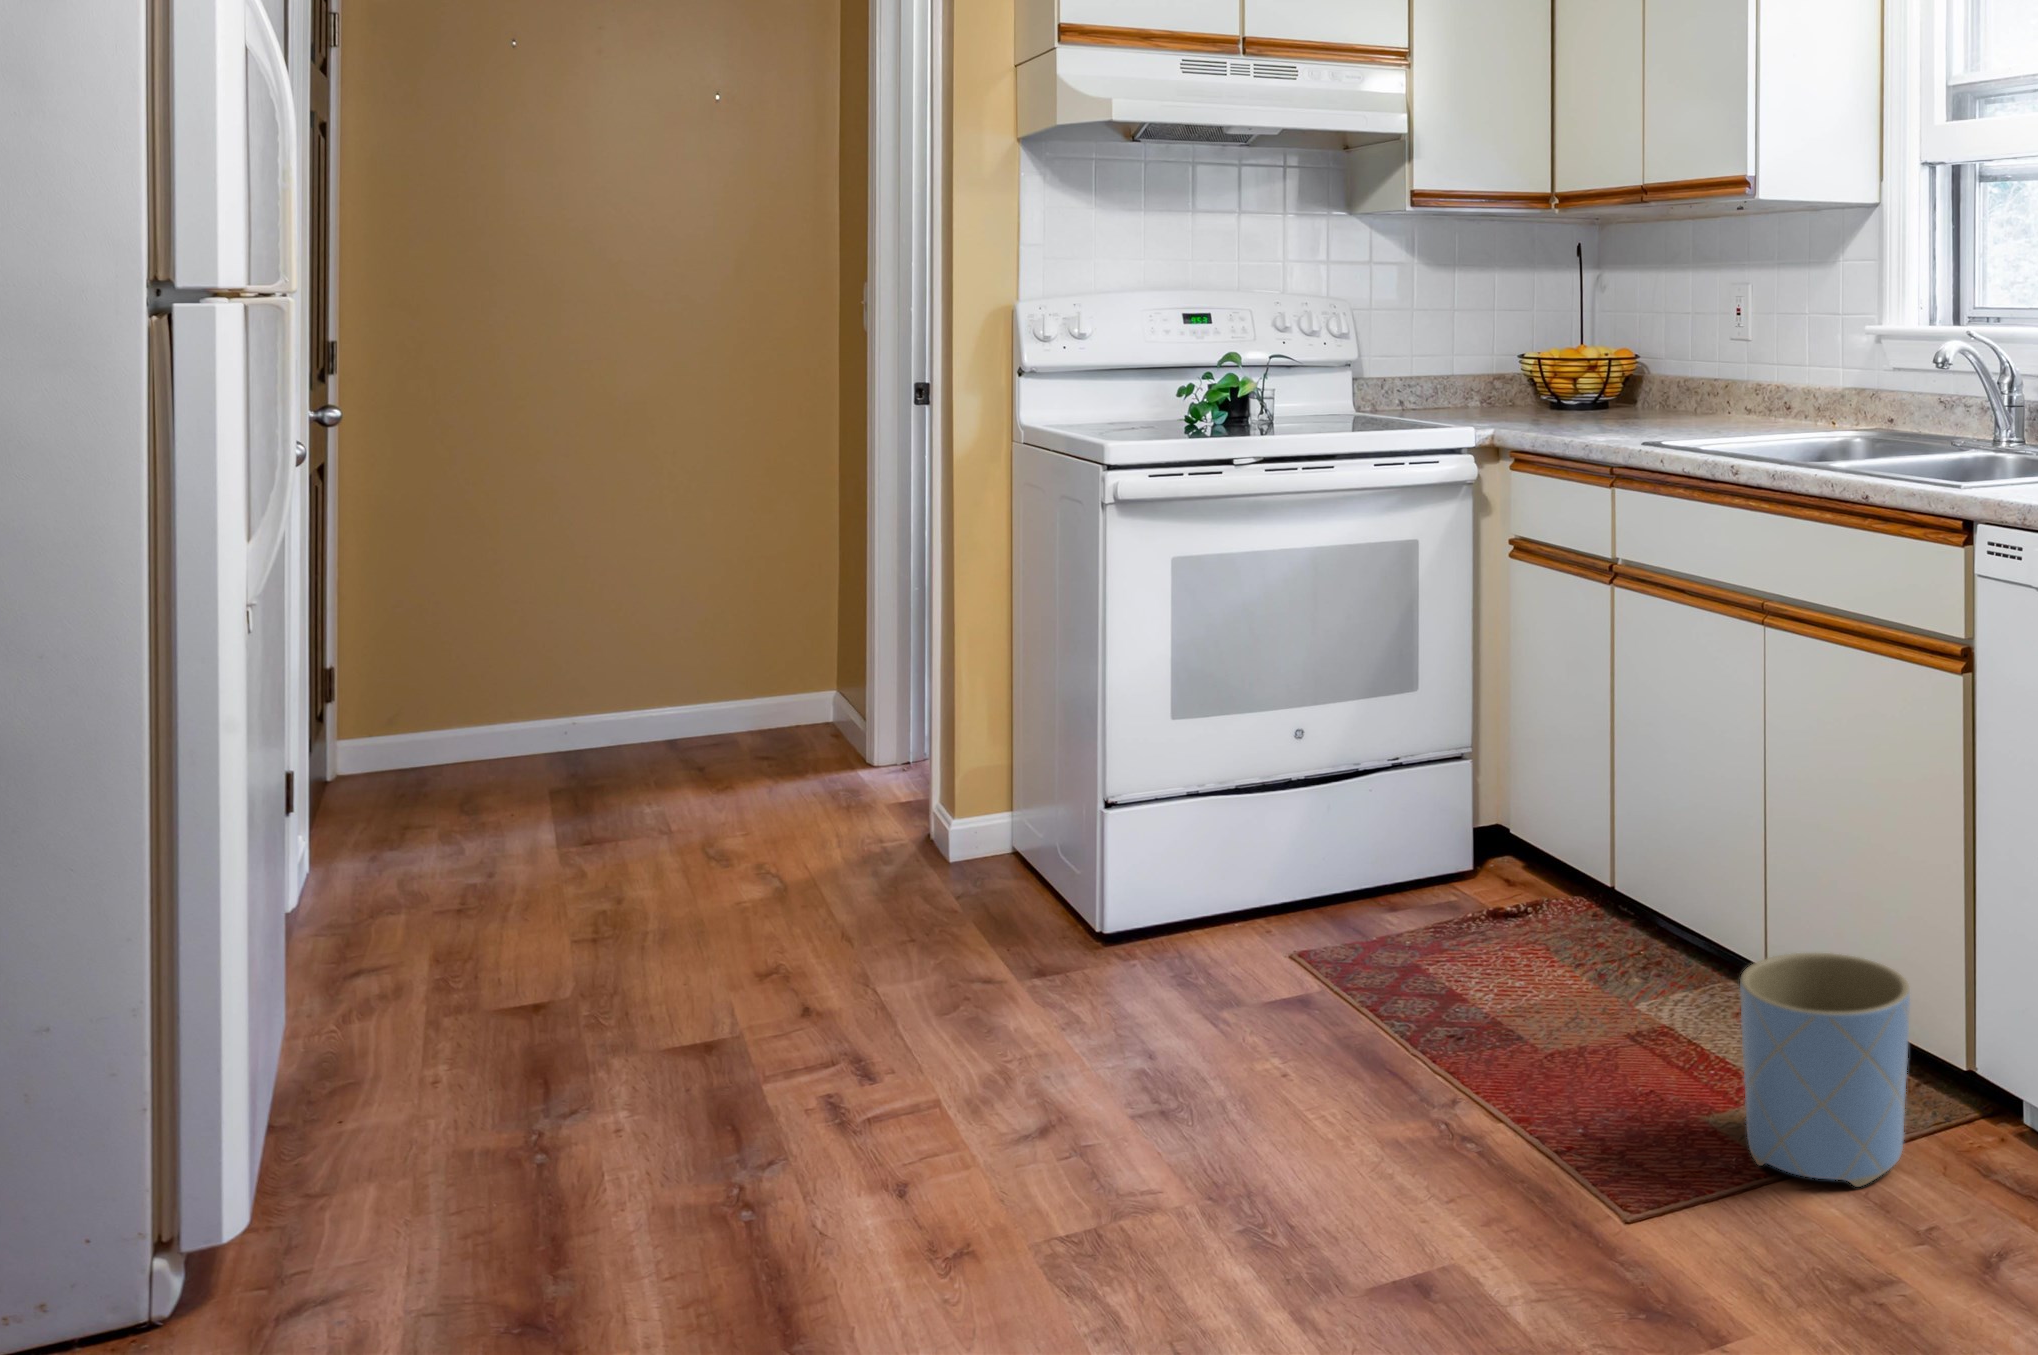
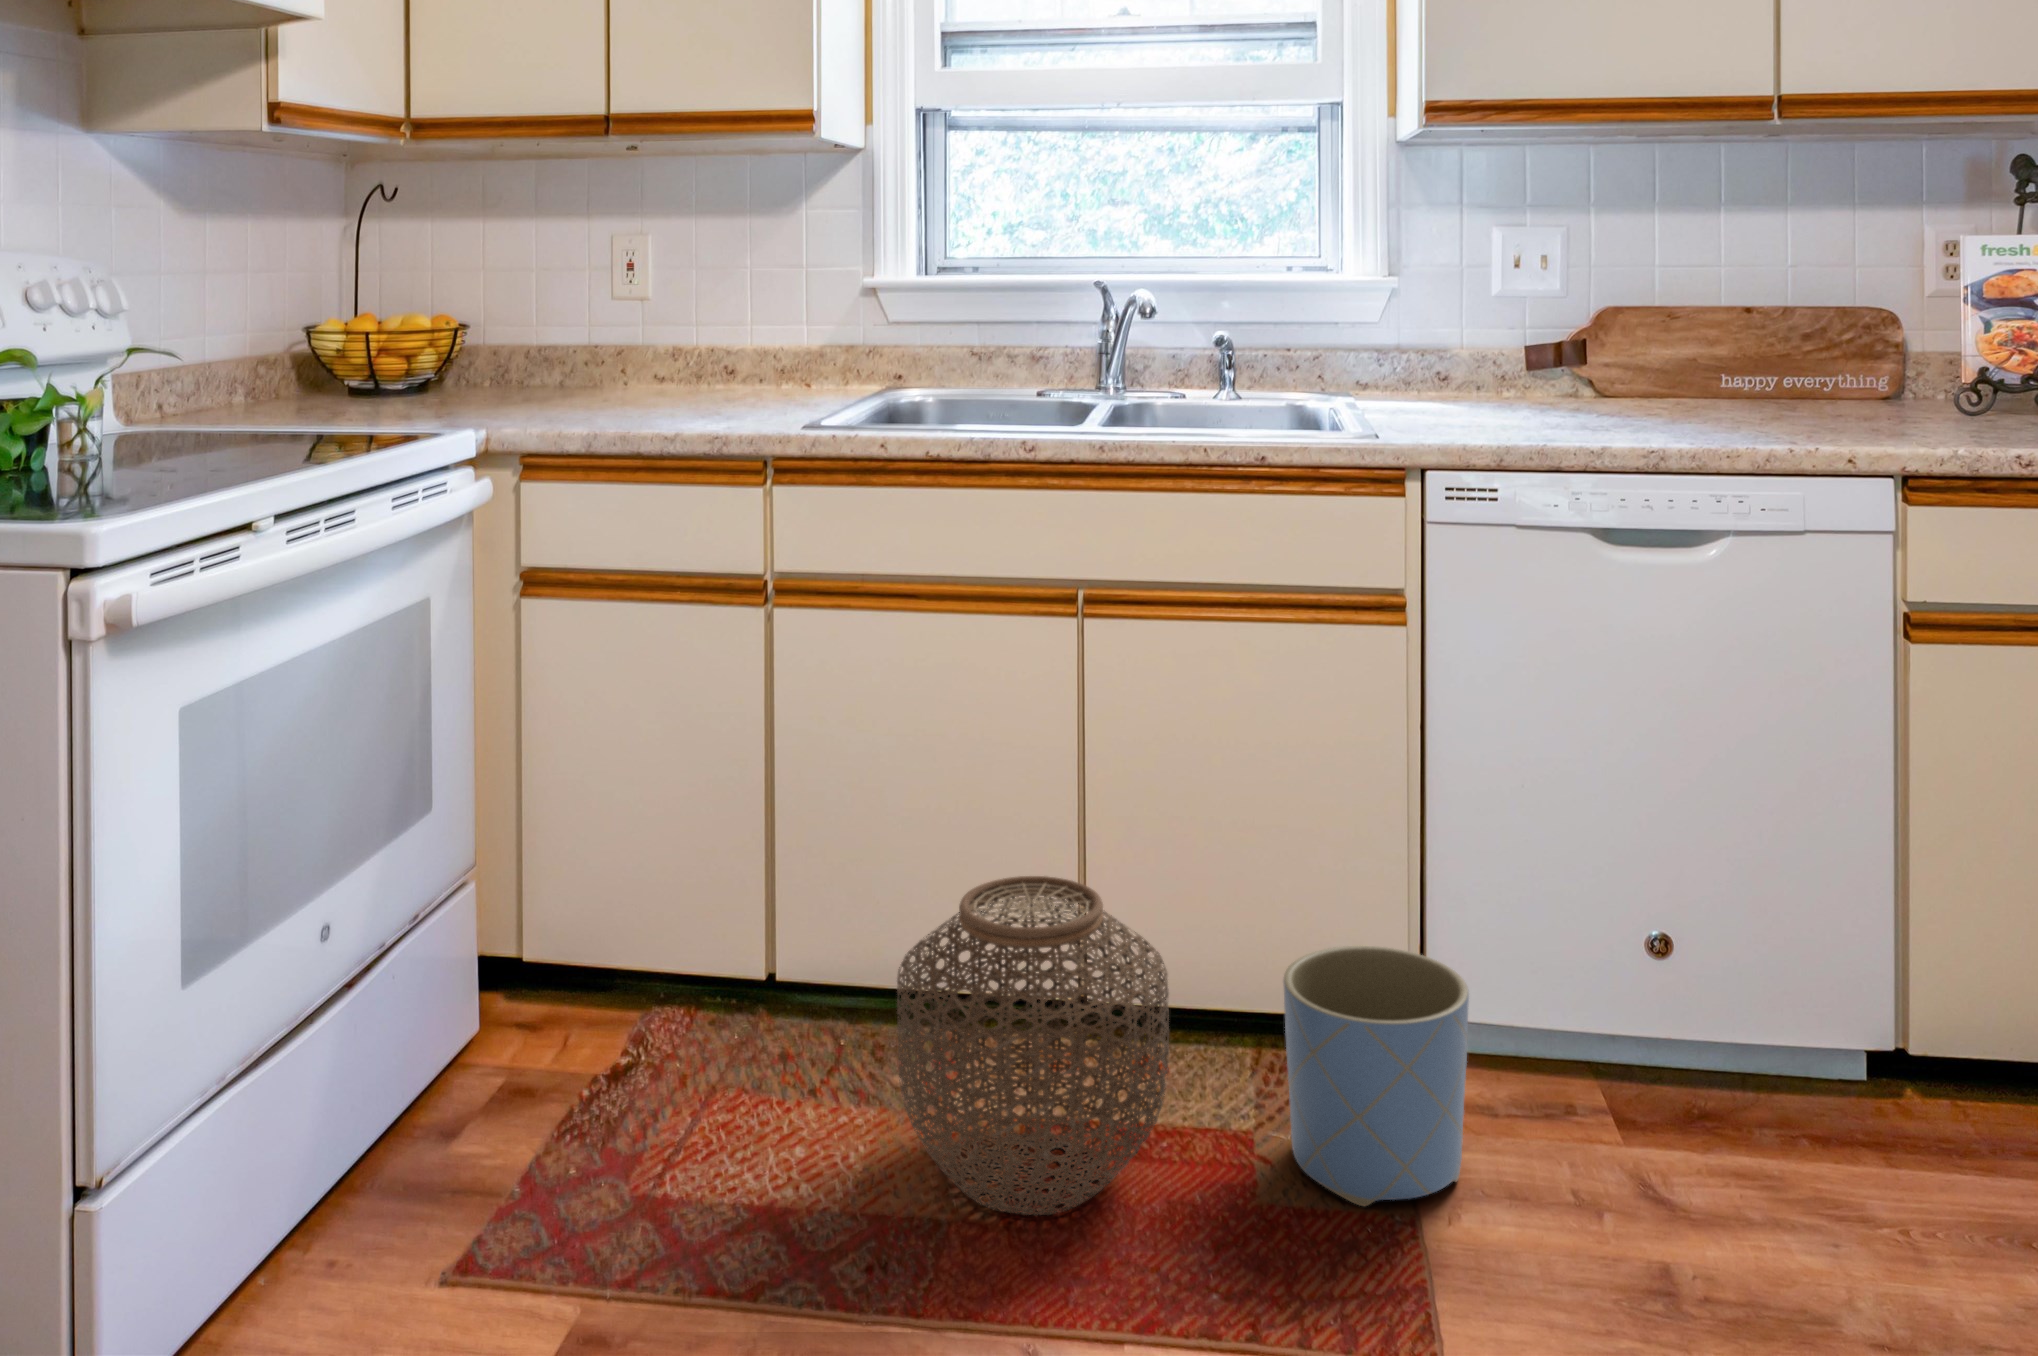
woven basket: none [1486,815,1707,1081] -> present [897,876,1169,1215]

